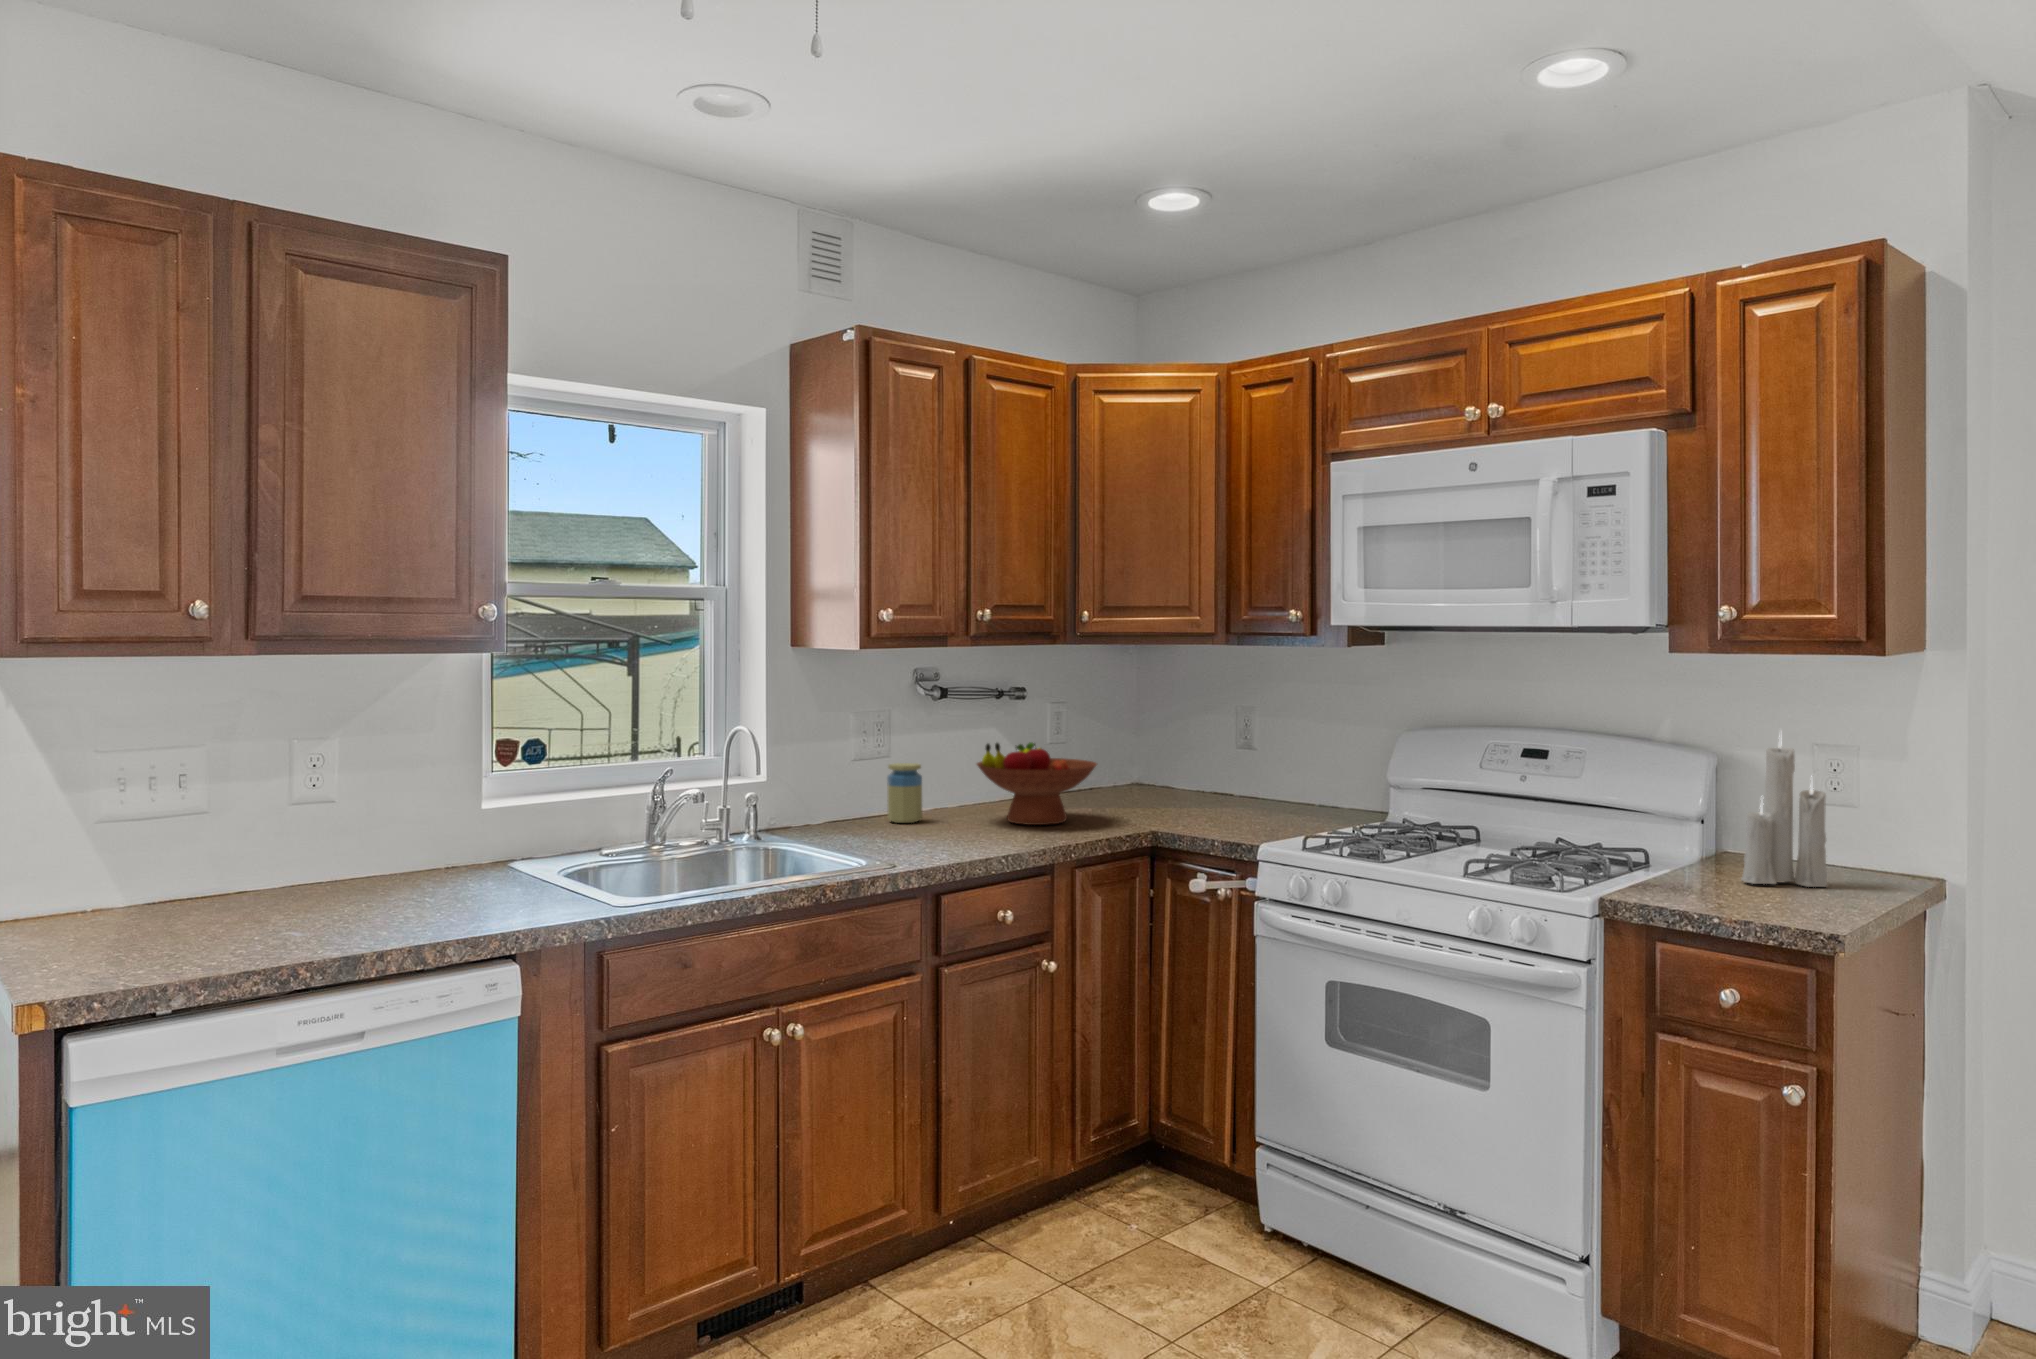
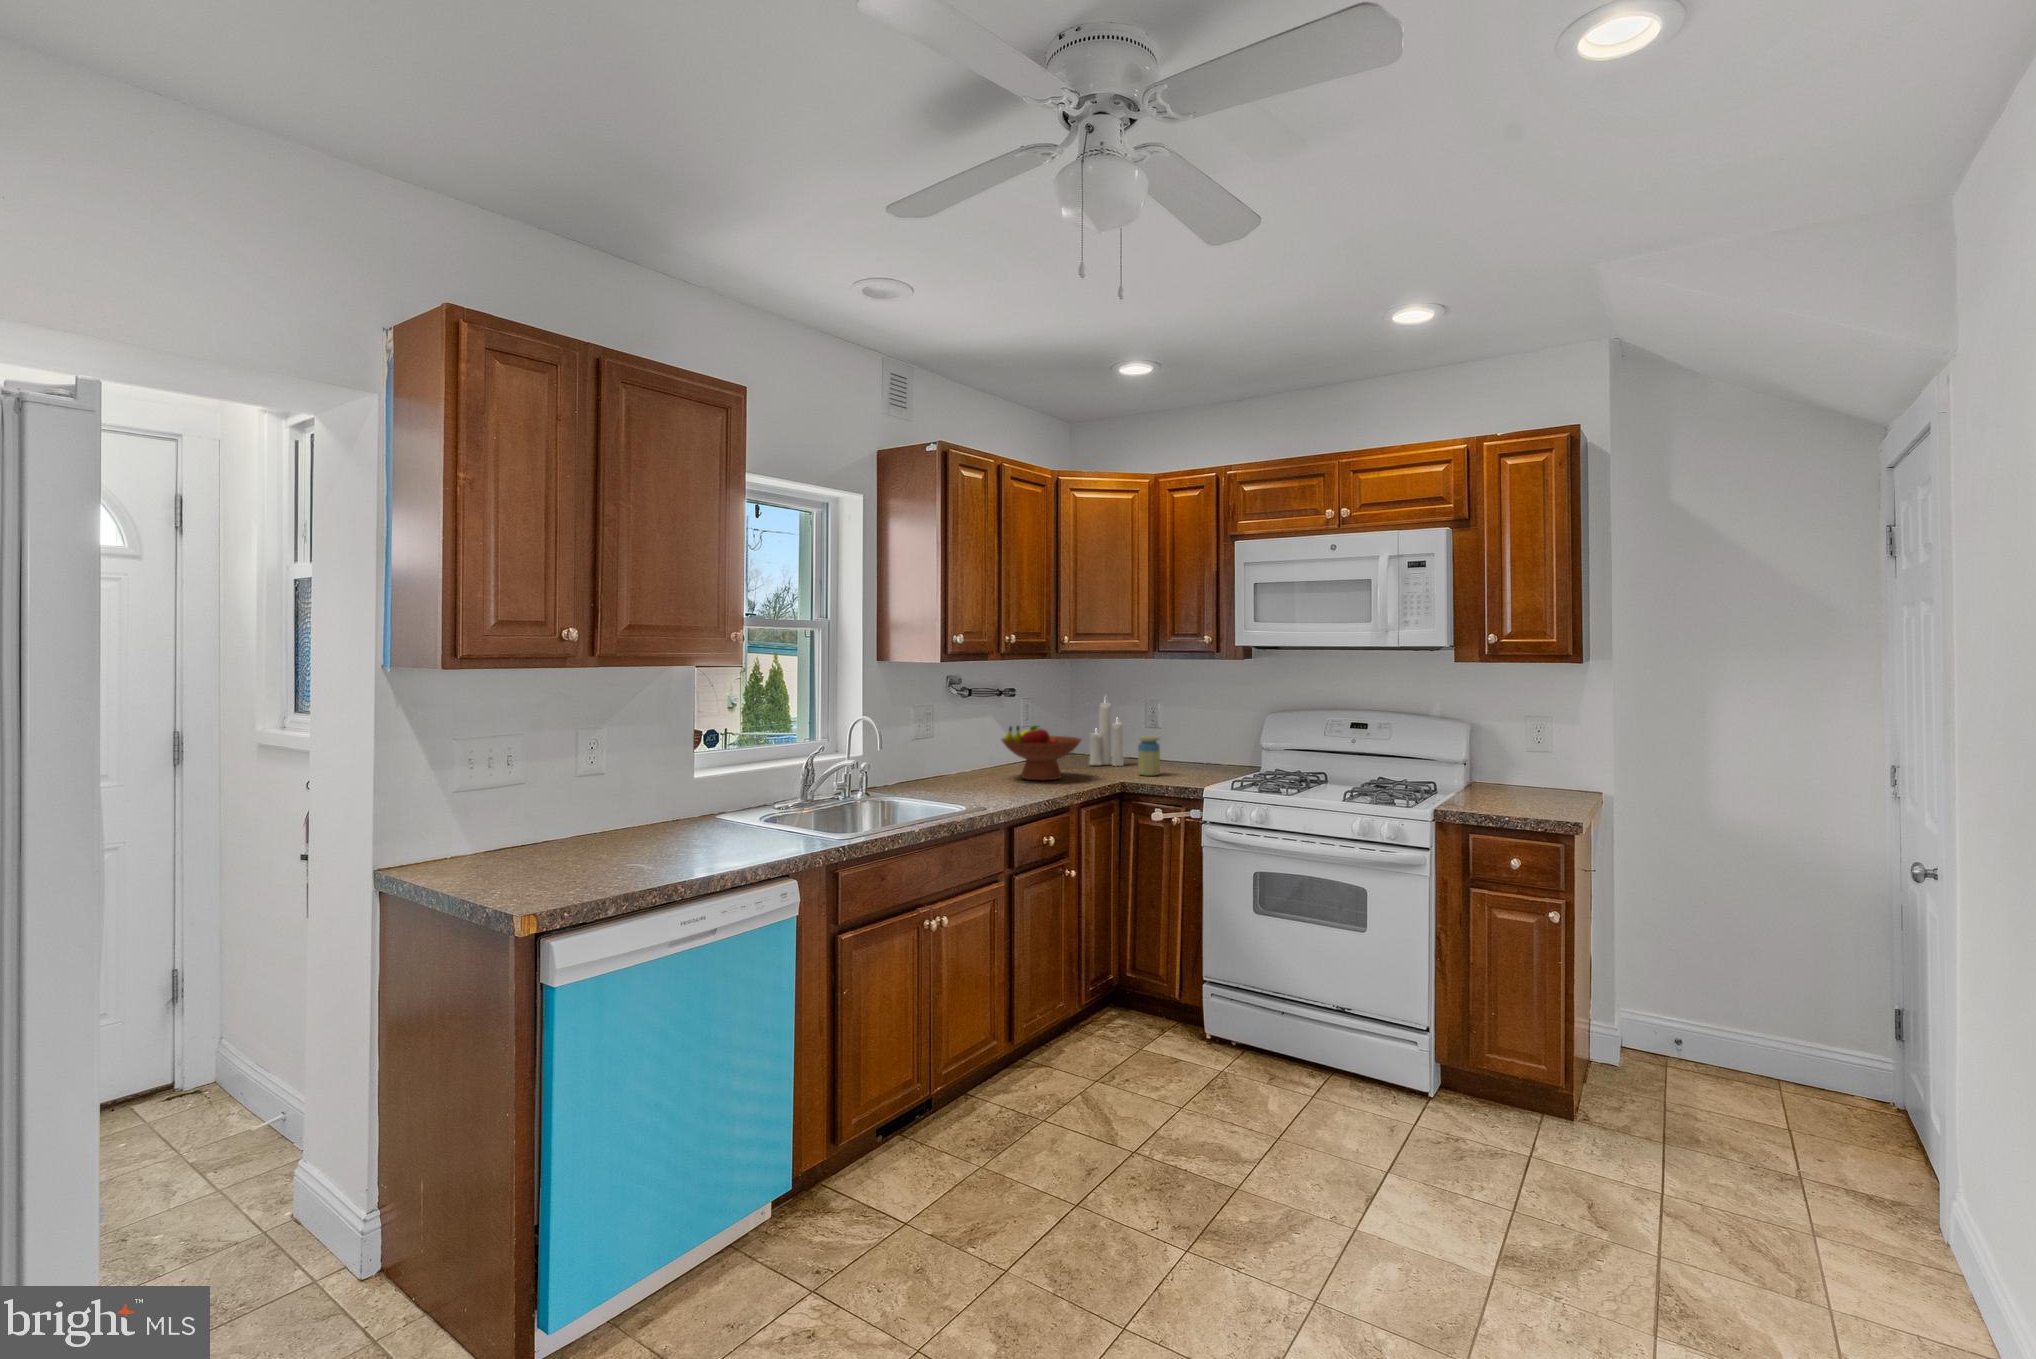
candle: present [1741,738,1828,887] -> present [1089,703,1124,766]
jar: present [887,763,922,823] -> present [1138,736,1160,776]

